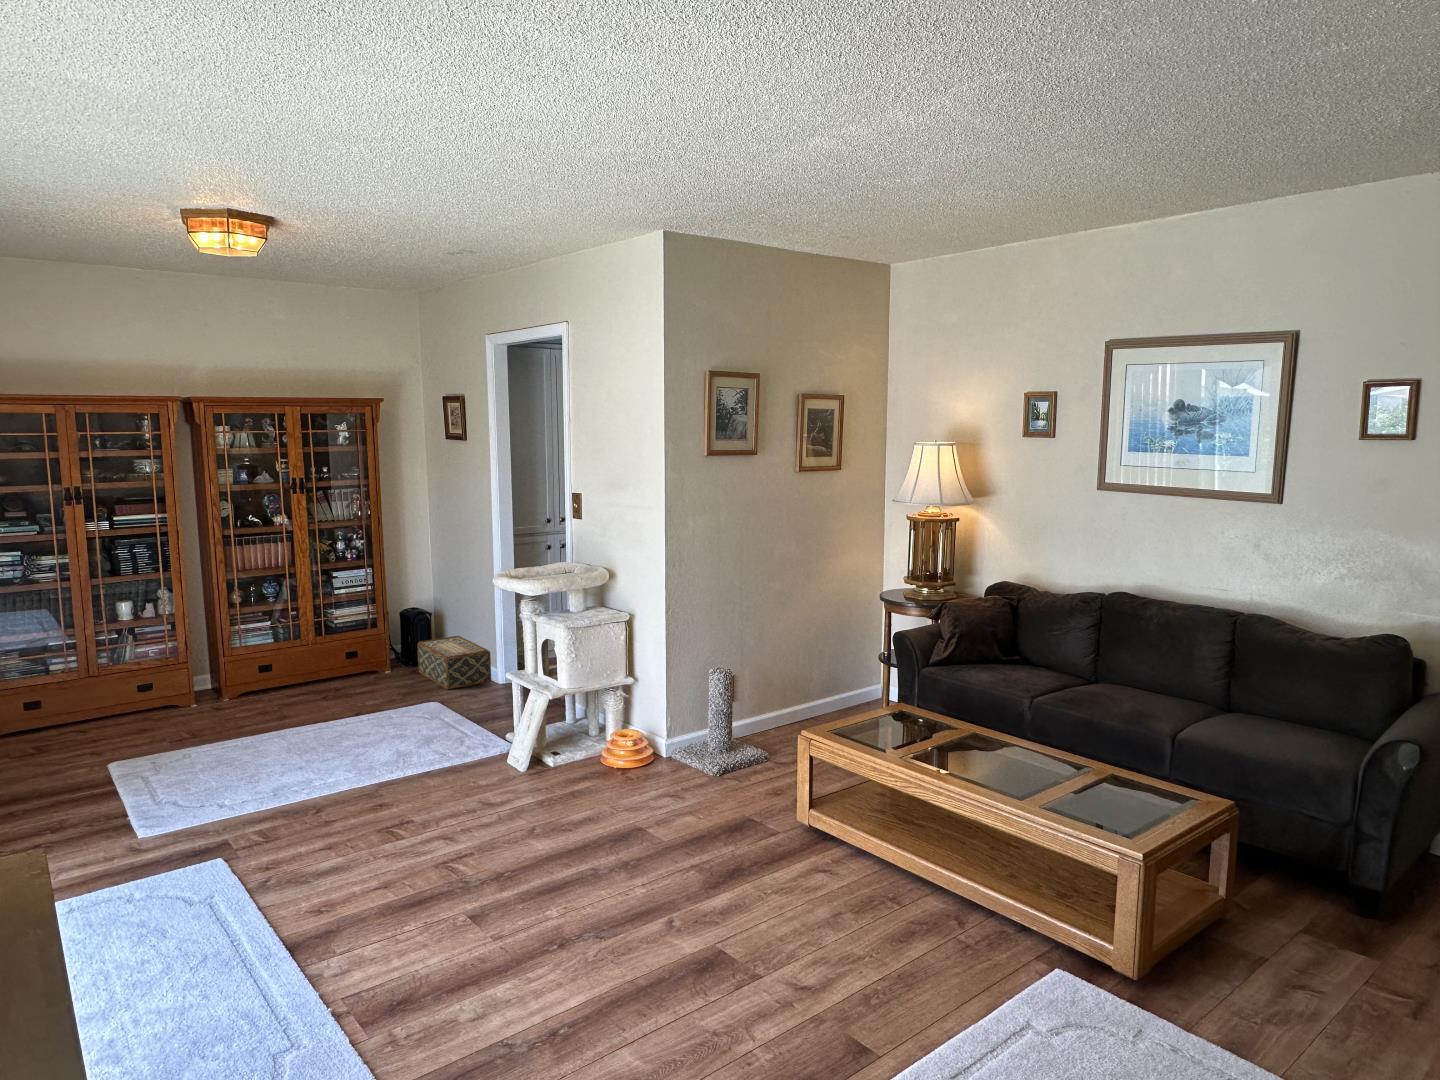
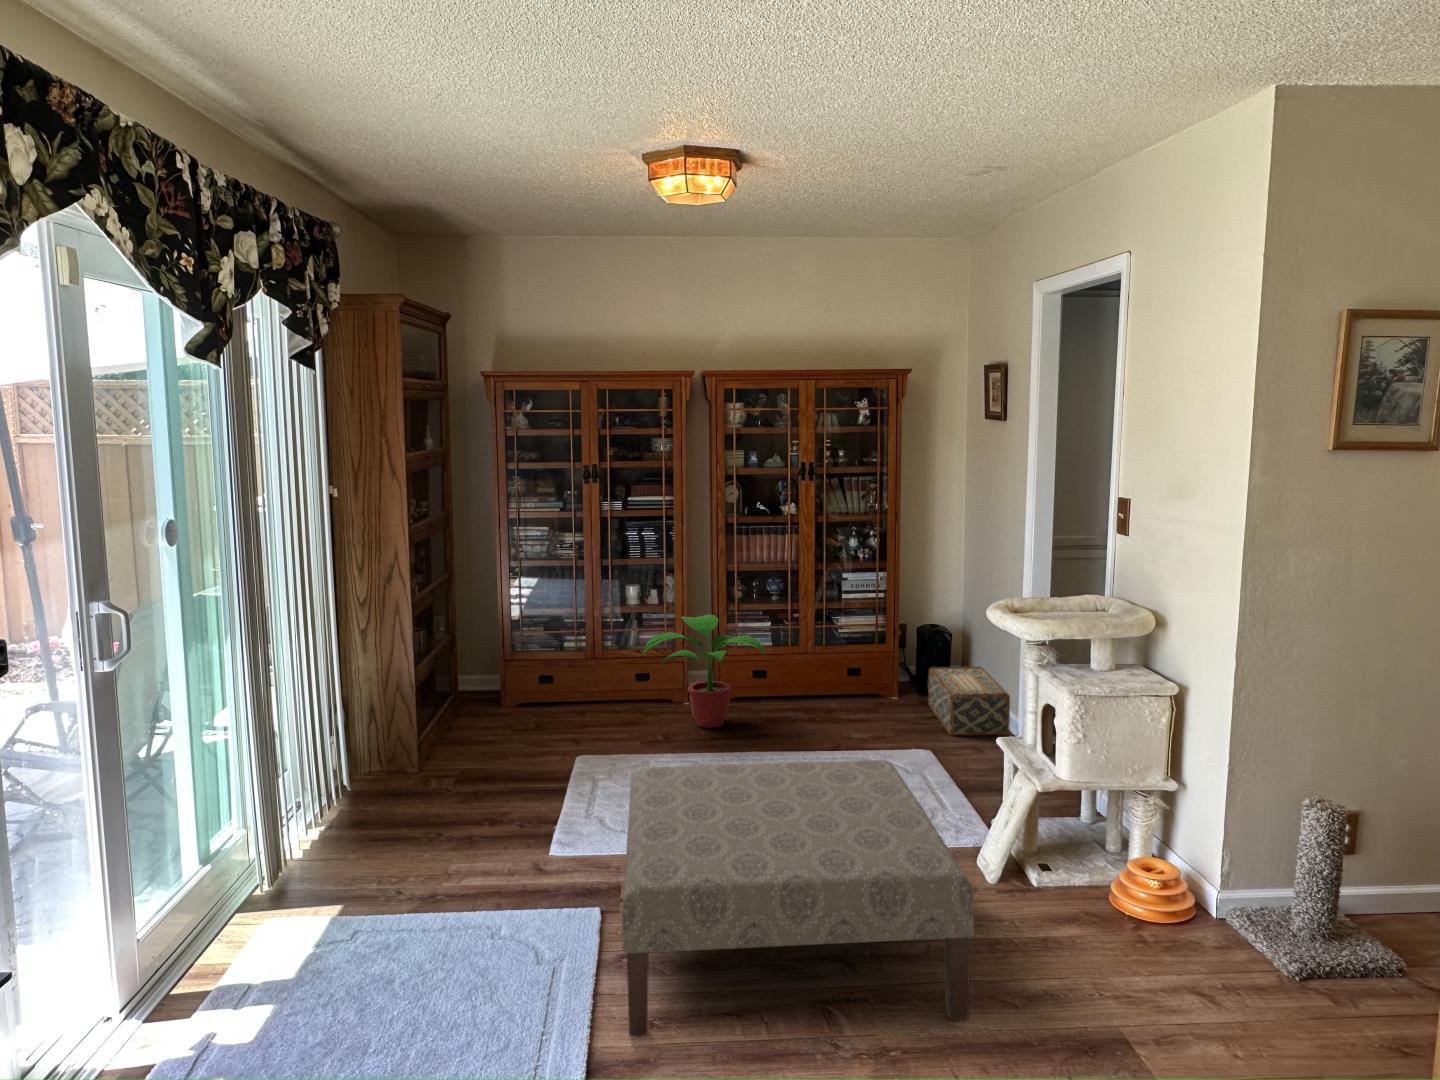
potted plant: none [160,620,284,721] -> present [642,615,766,728]
ottoman: none [229,697,547,924] -> present [622,760,974,1037]

